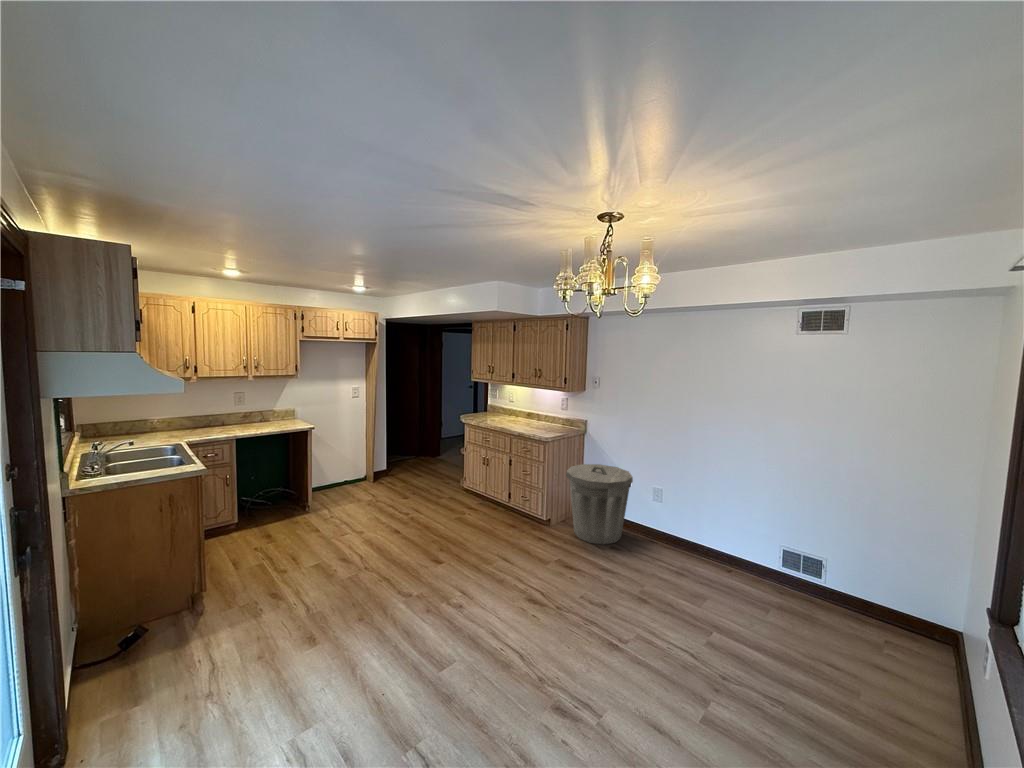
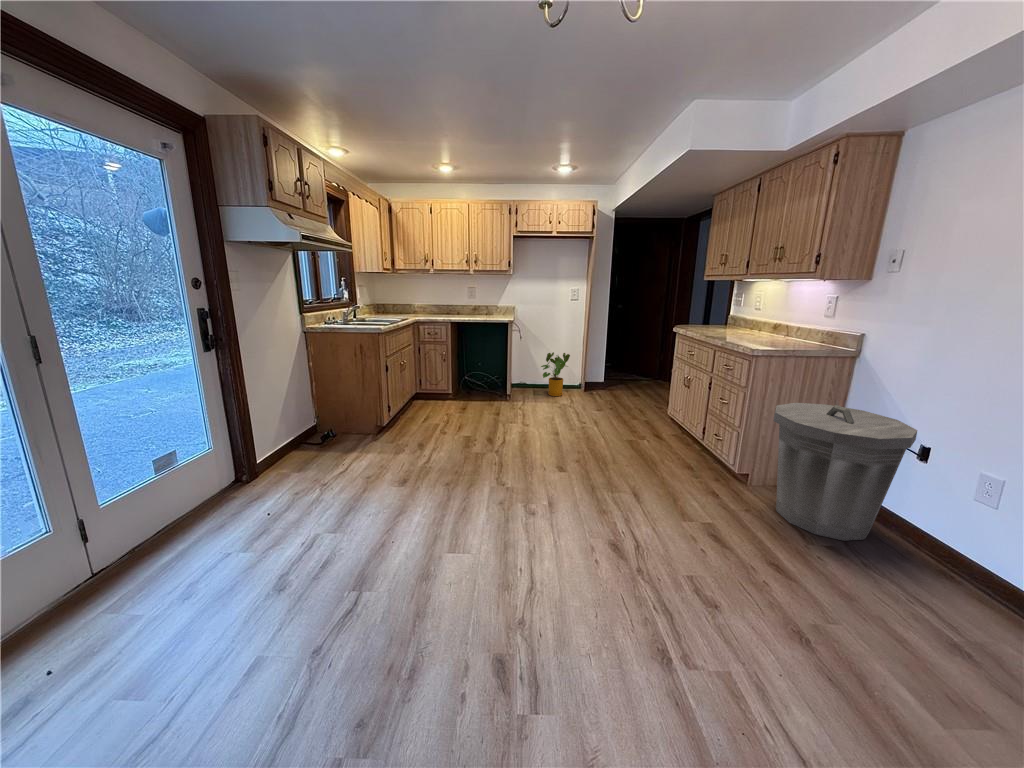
house plant: none [335,450,367,496] -> present [541,352,570,396]

